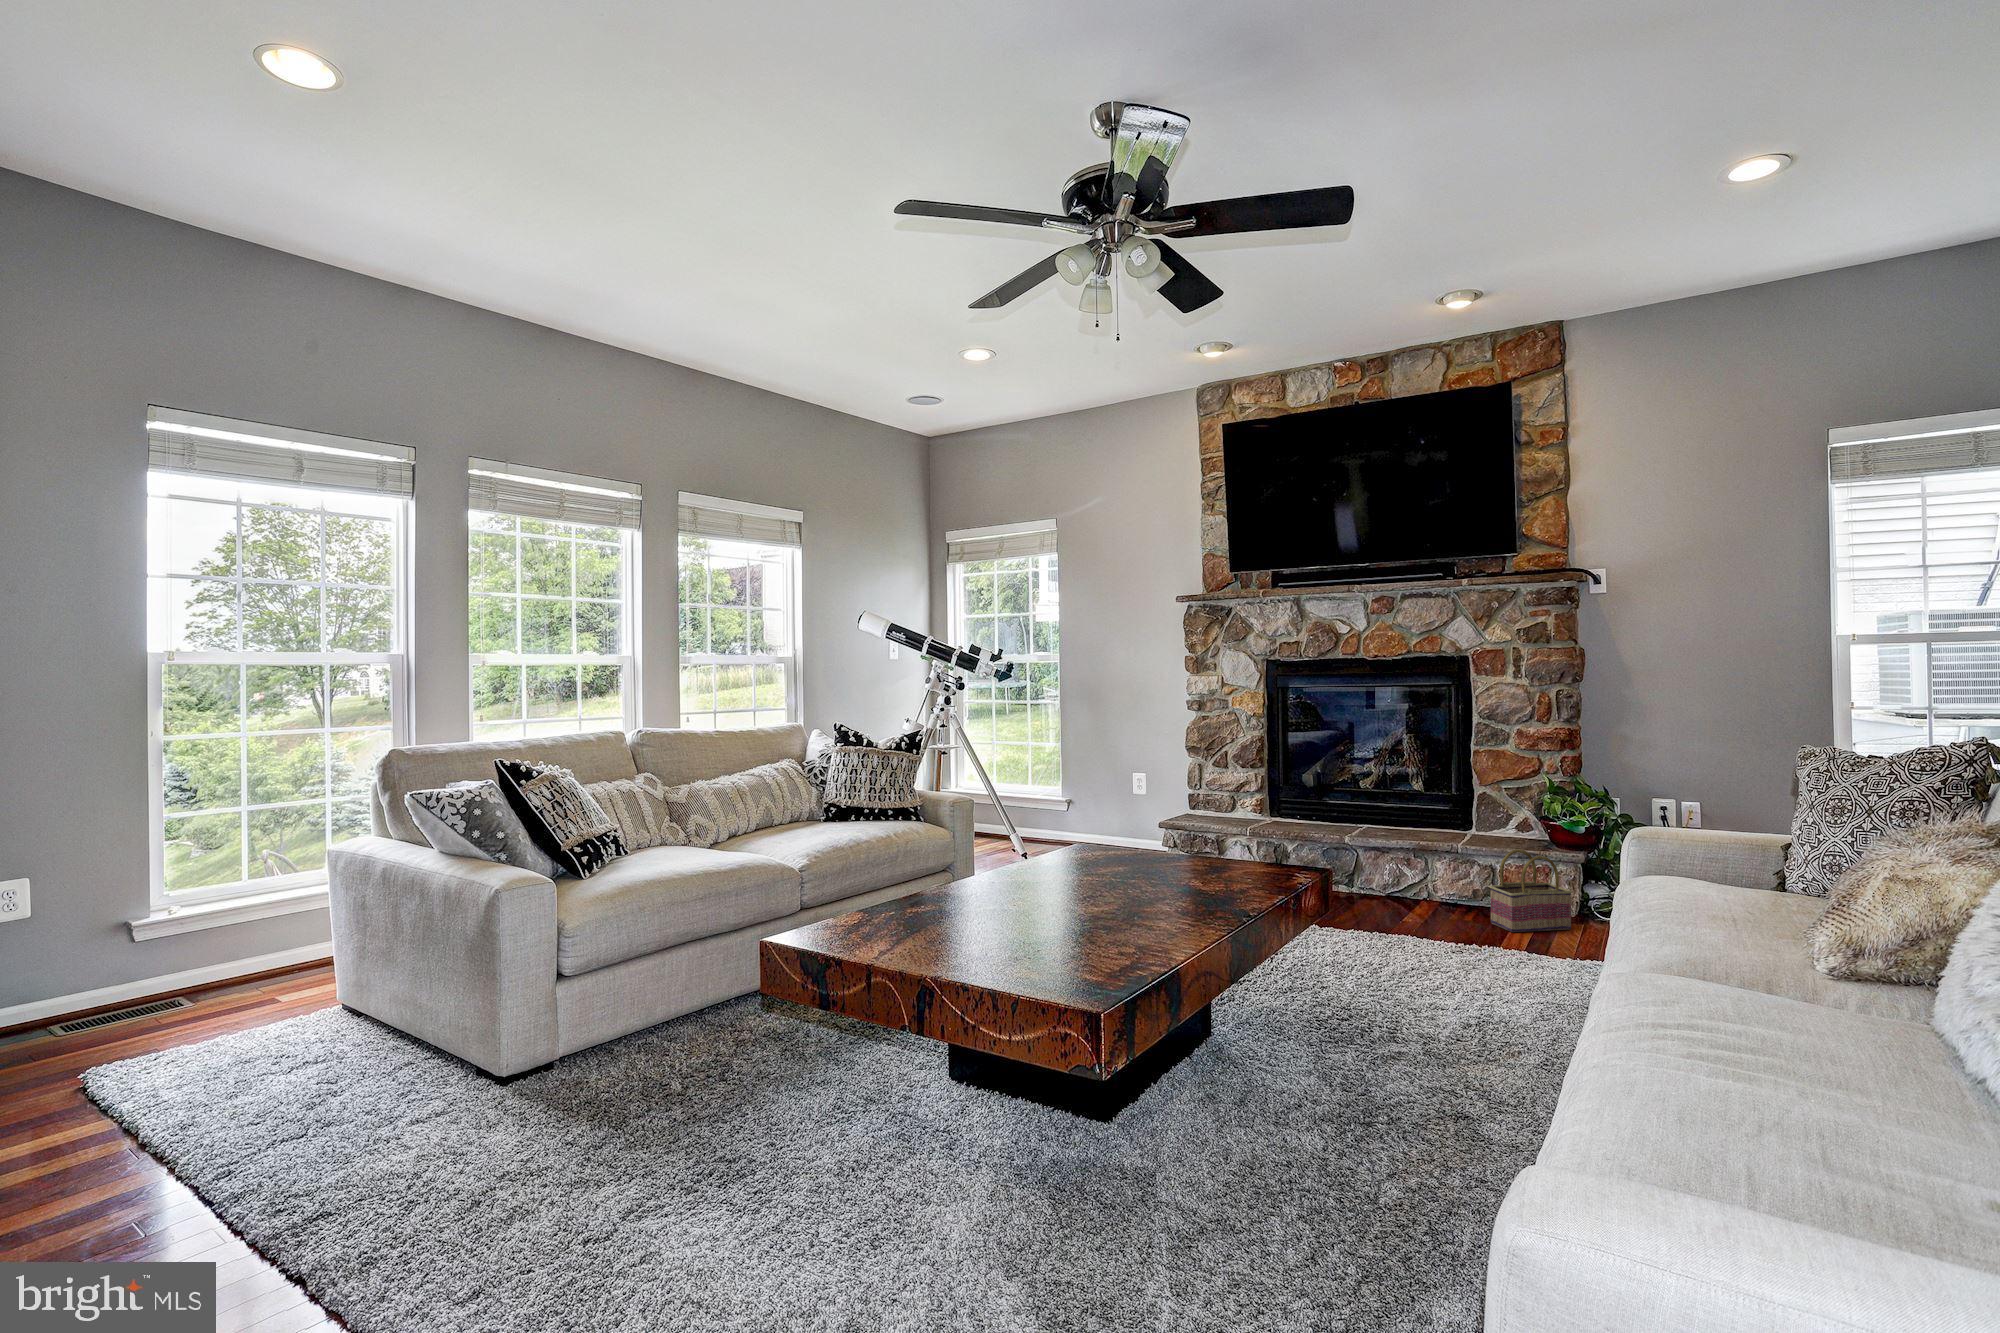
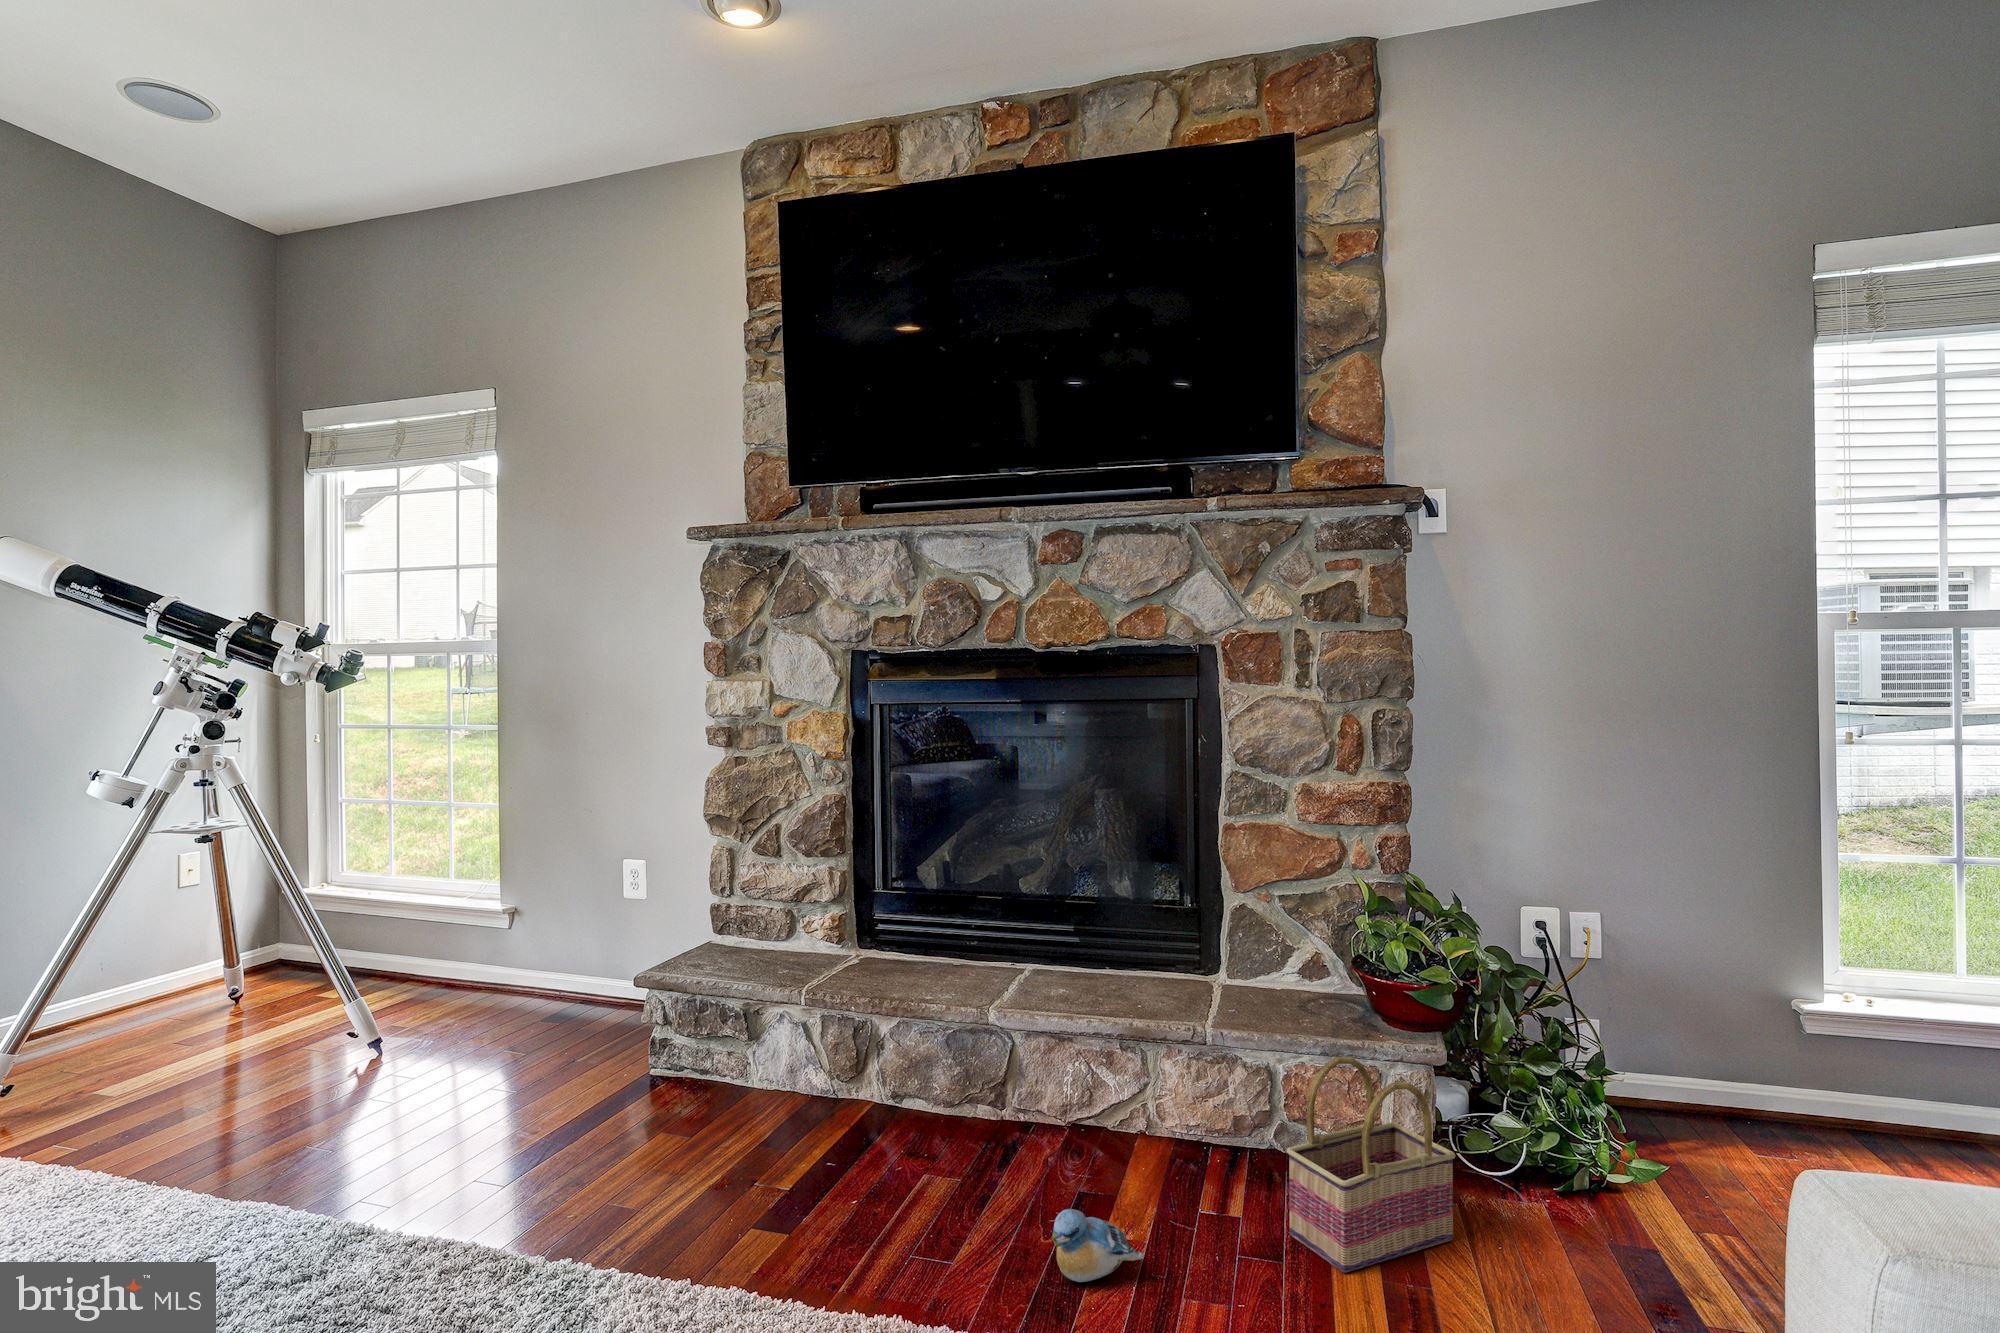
plush toy: none [1379,897,1420,926] -> present [1052,1209,1144,1282]

